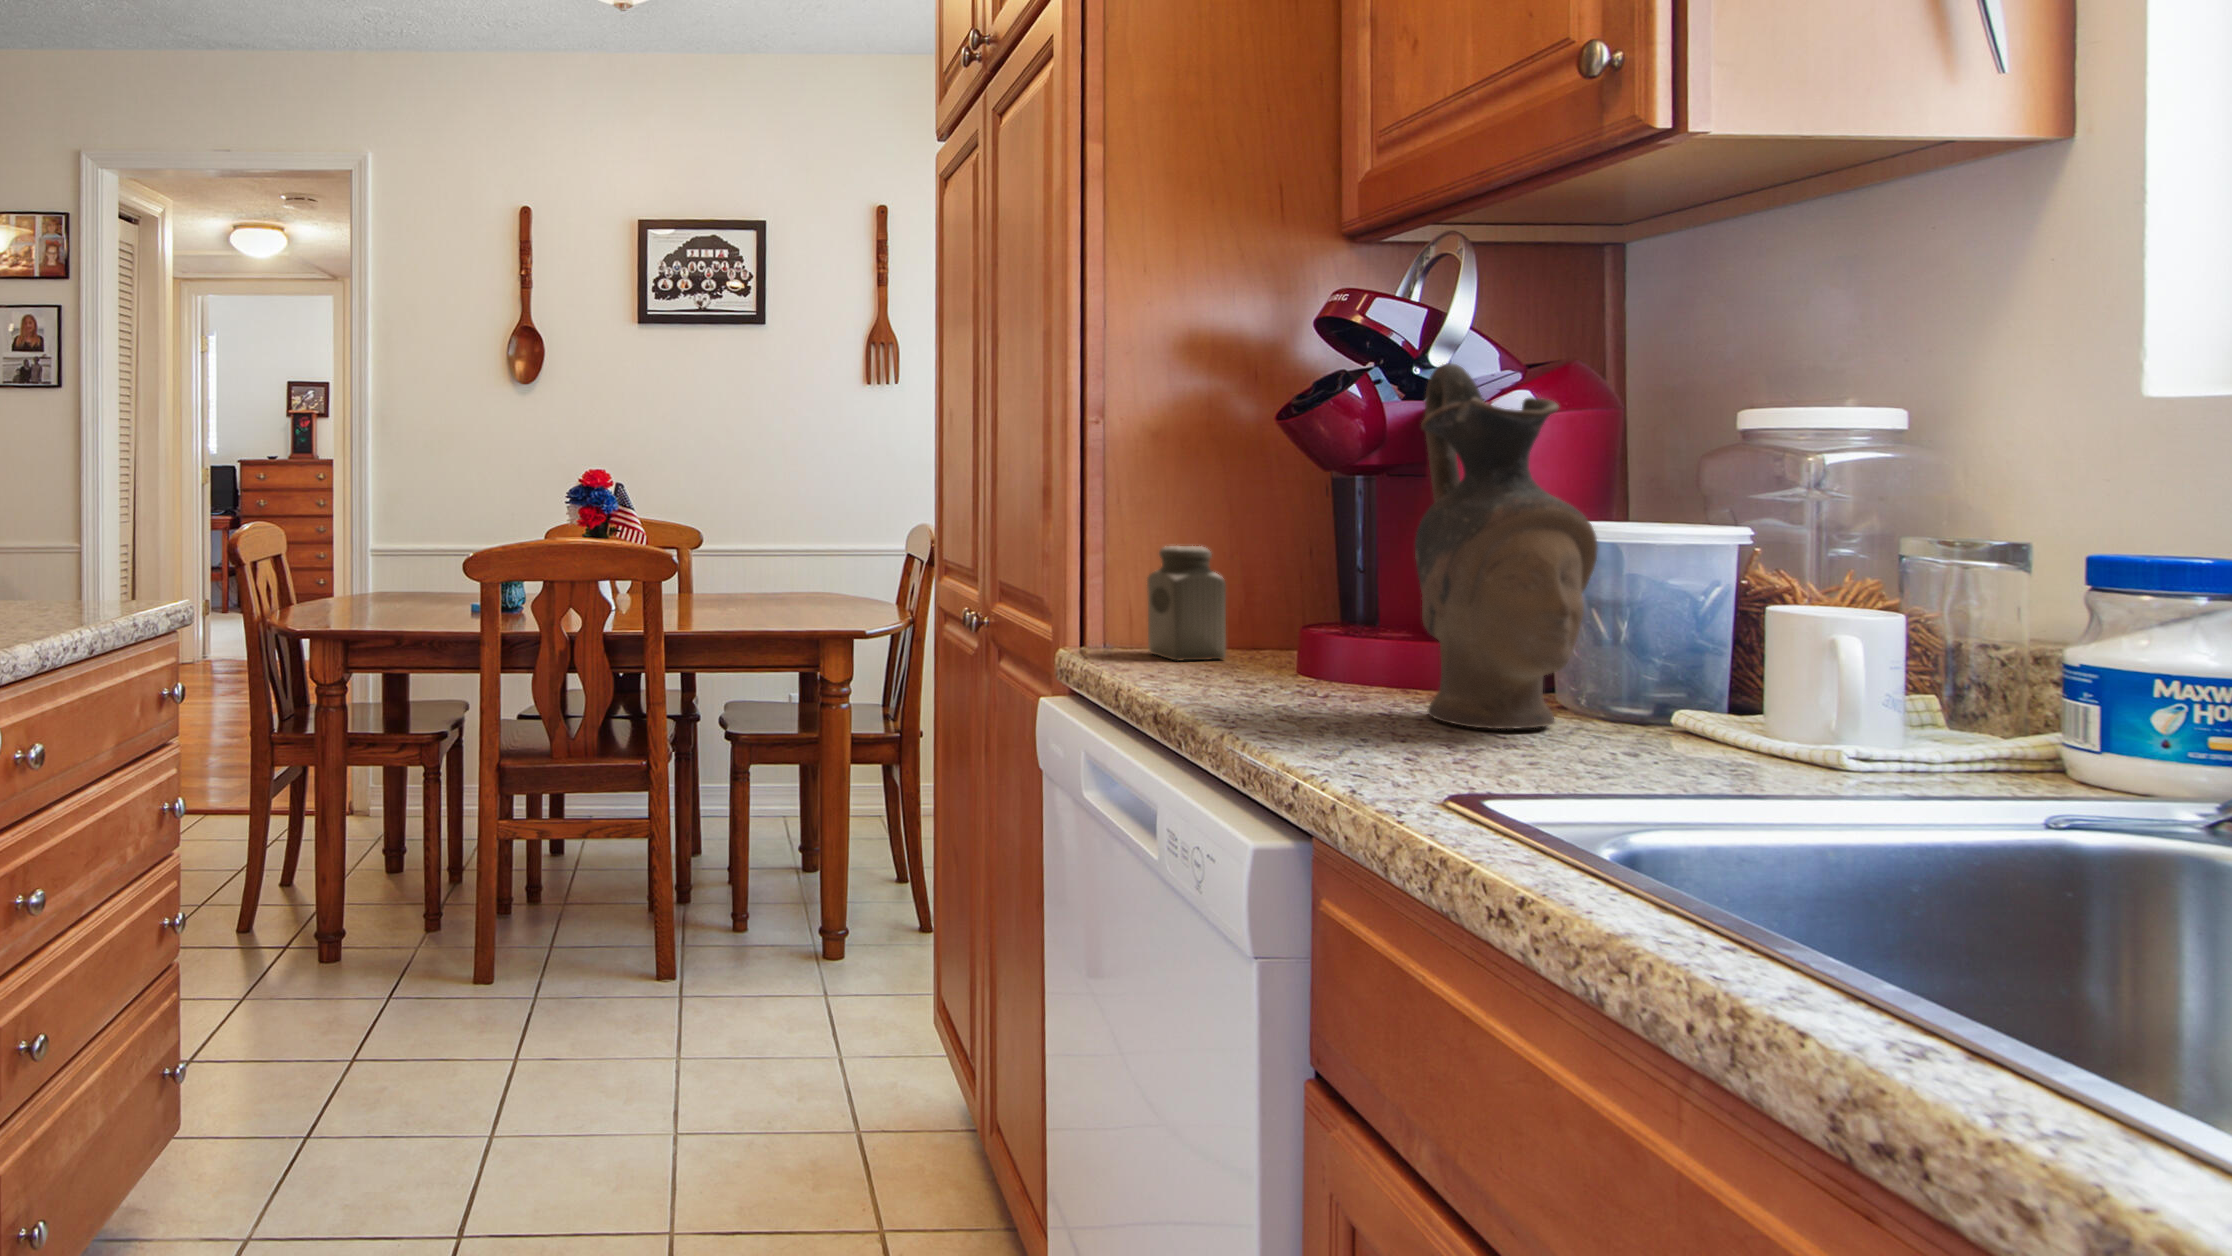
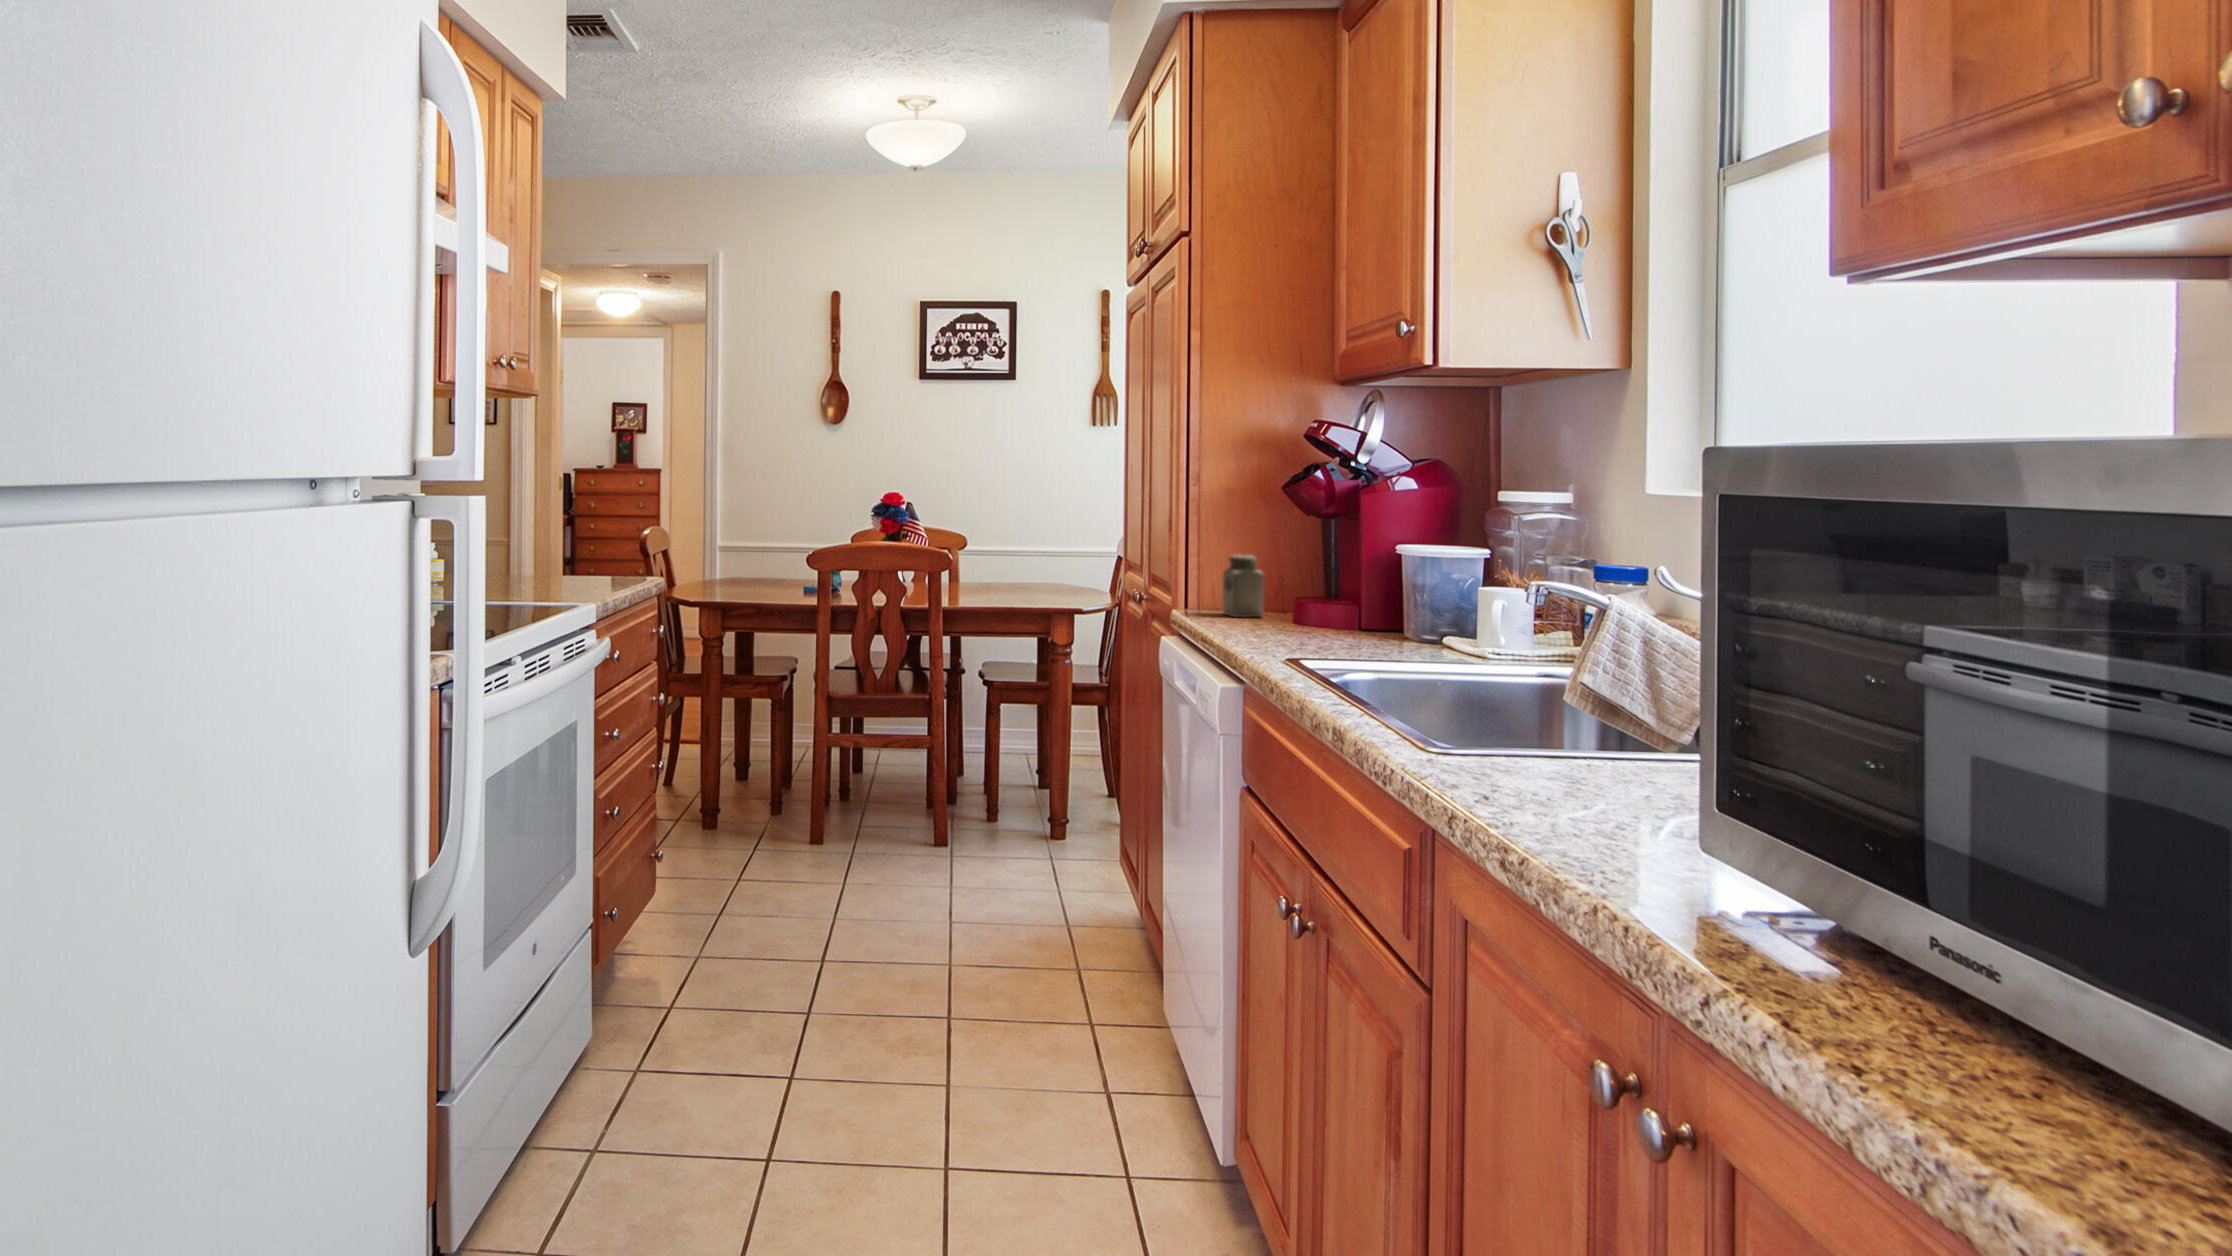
ceramic pitcher: present [1415,363,1598,729] -> none [1329,467,1410,645]

